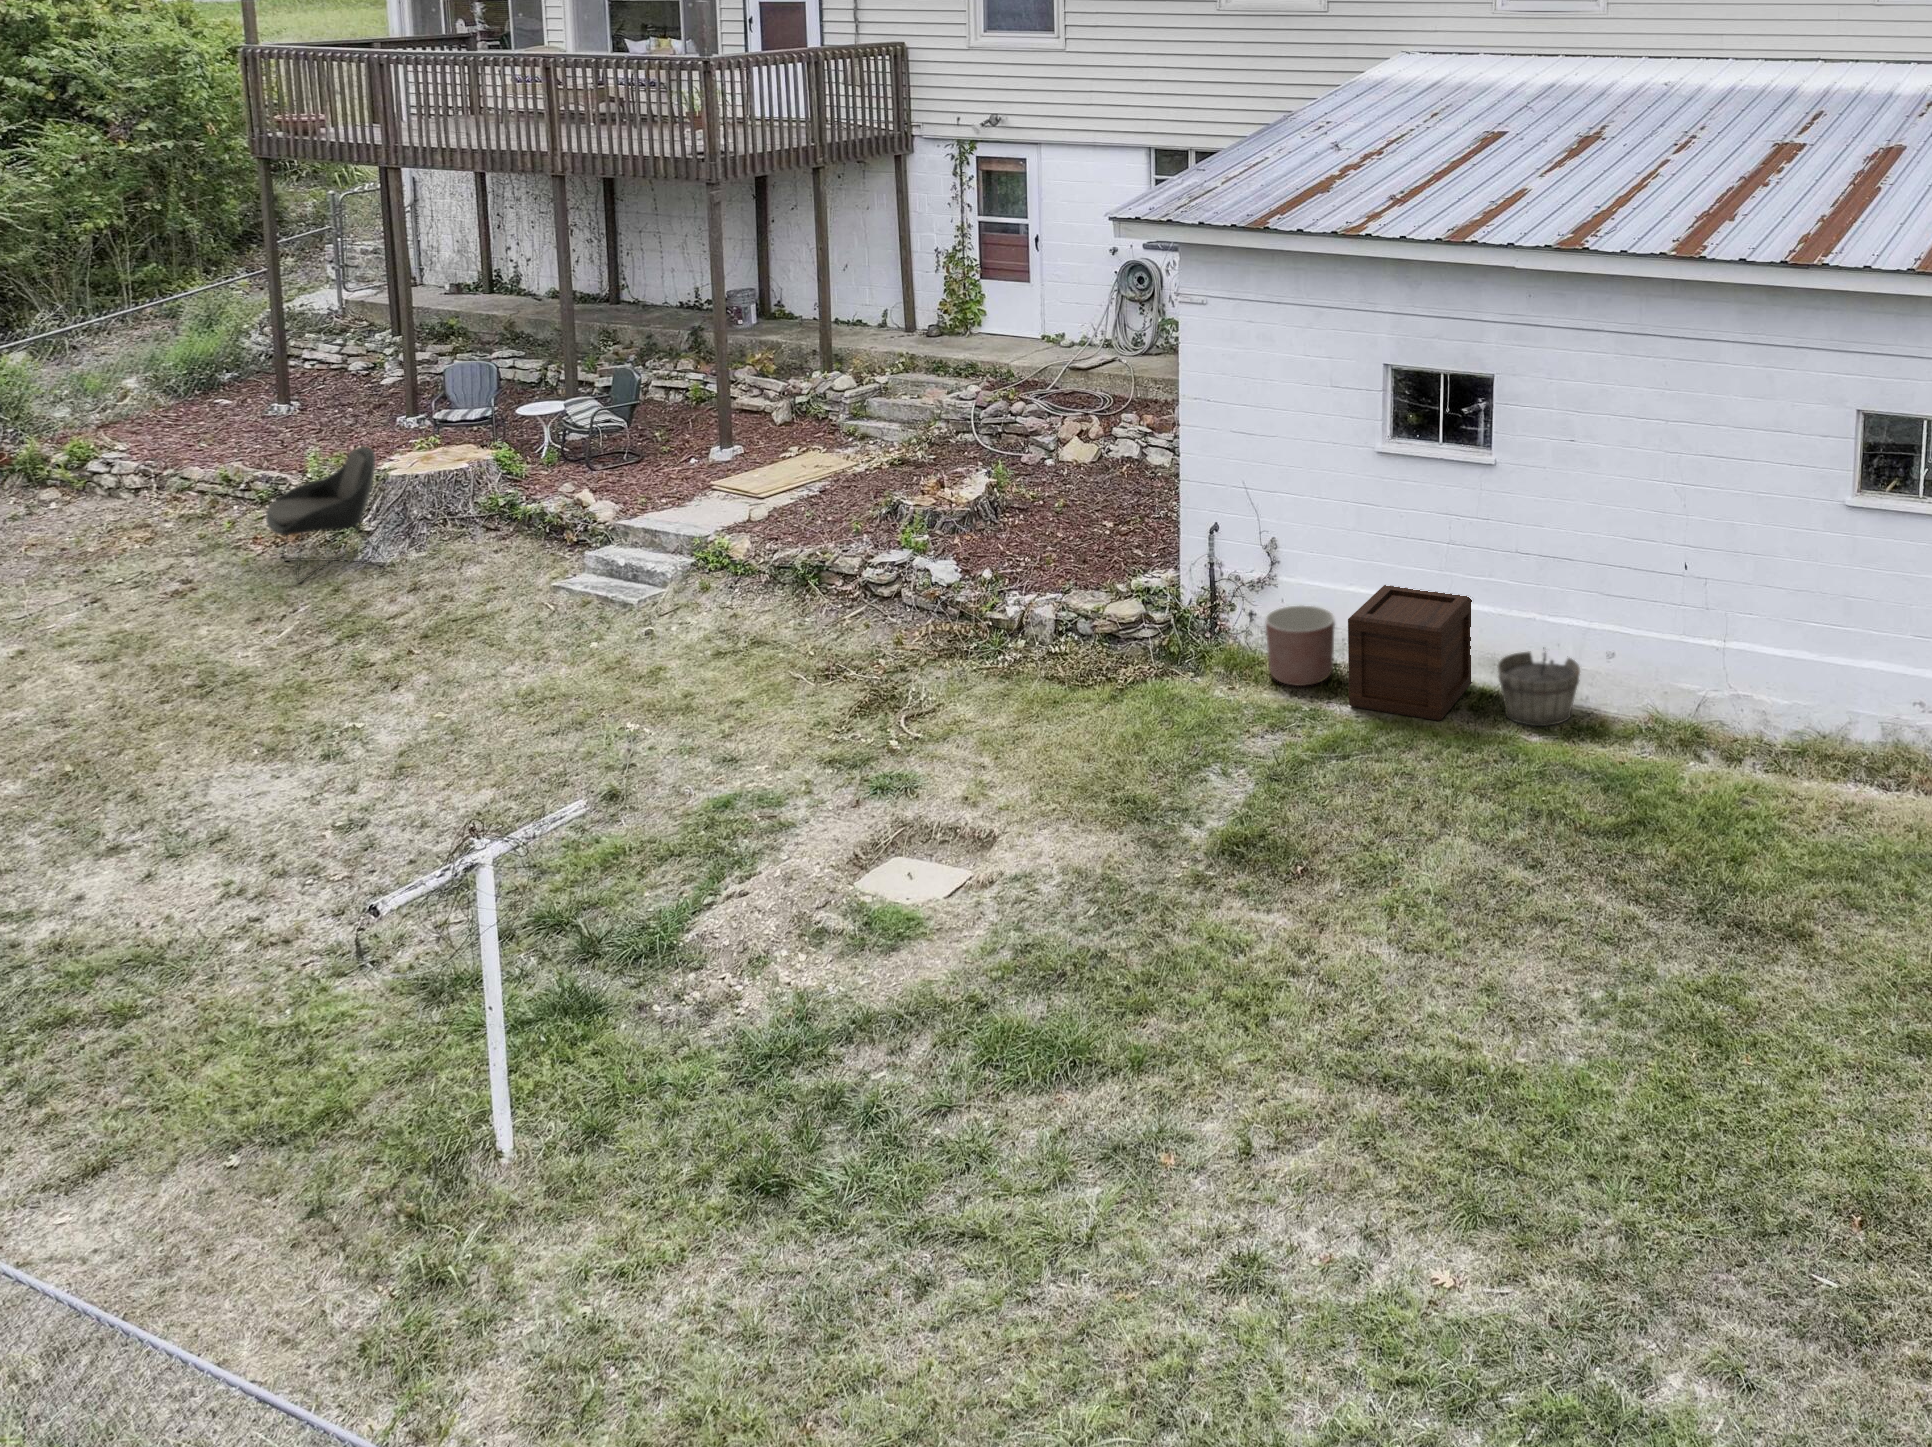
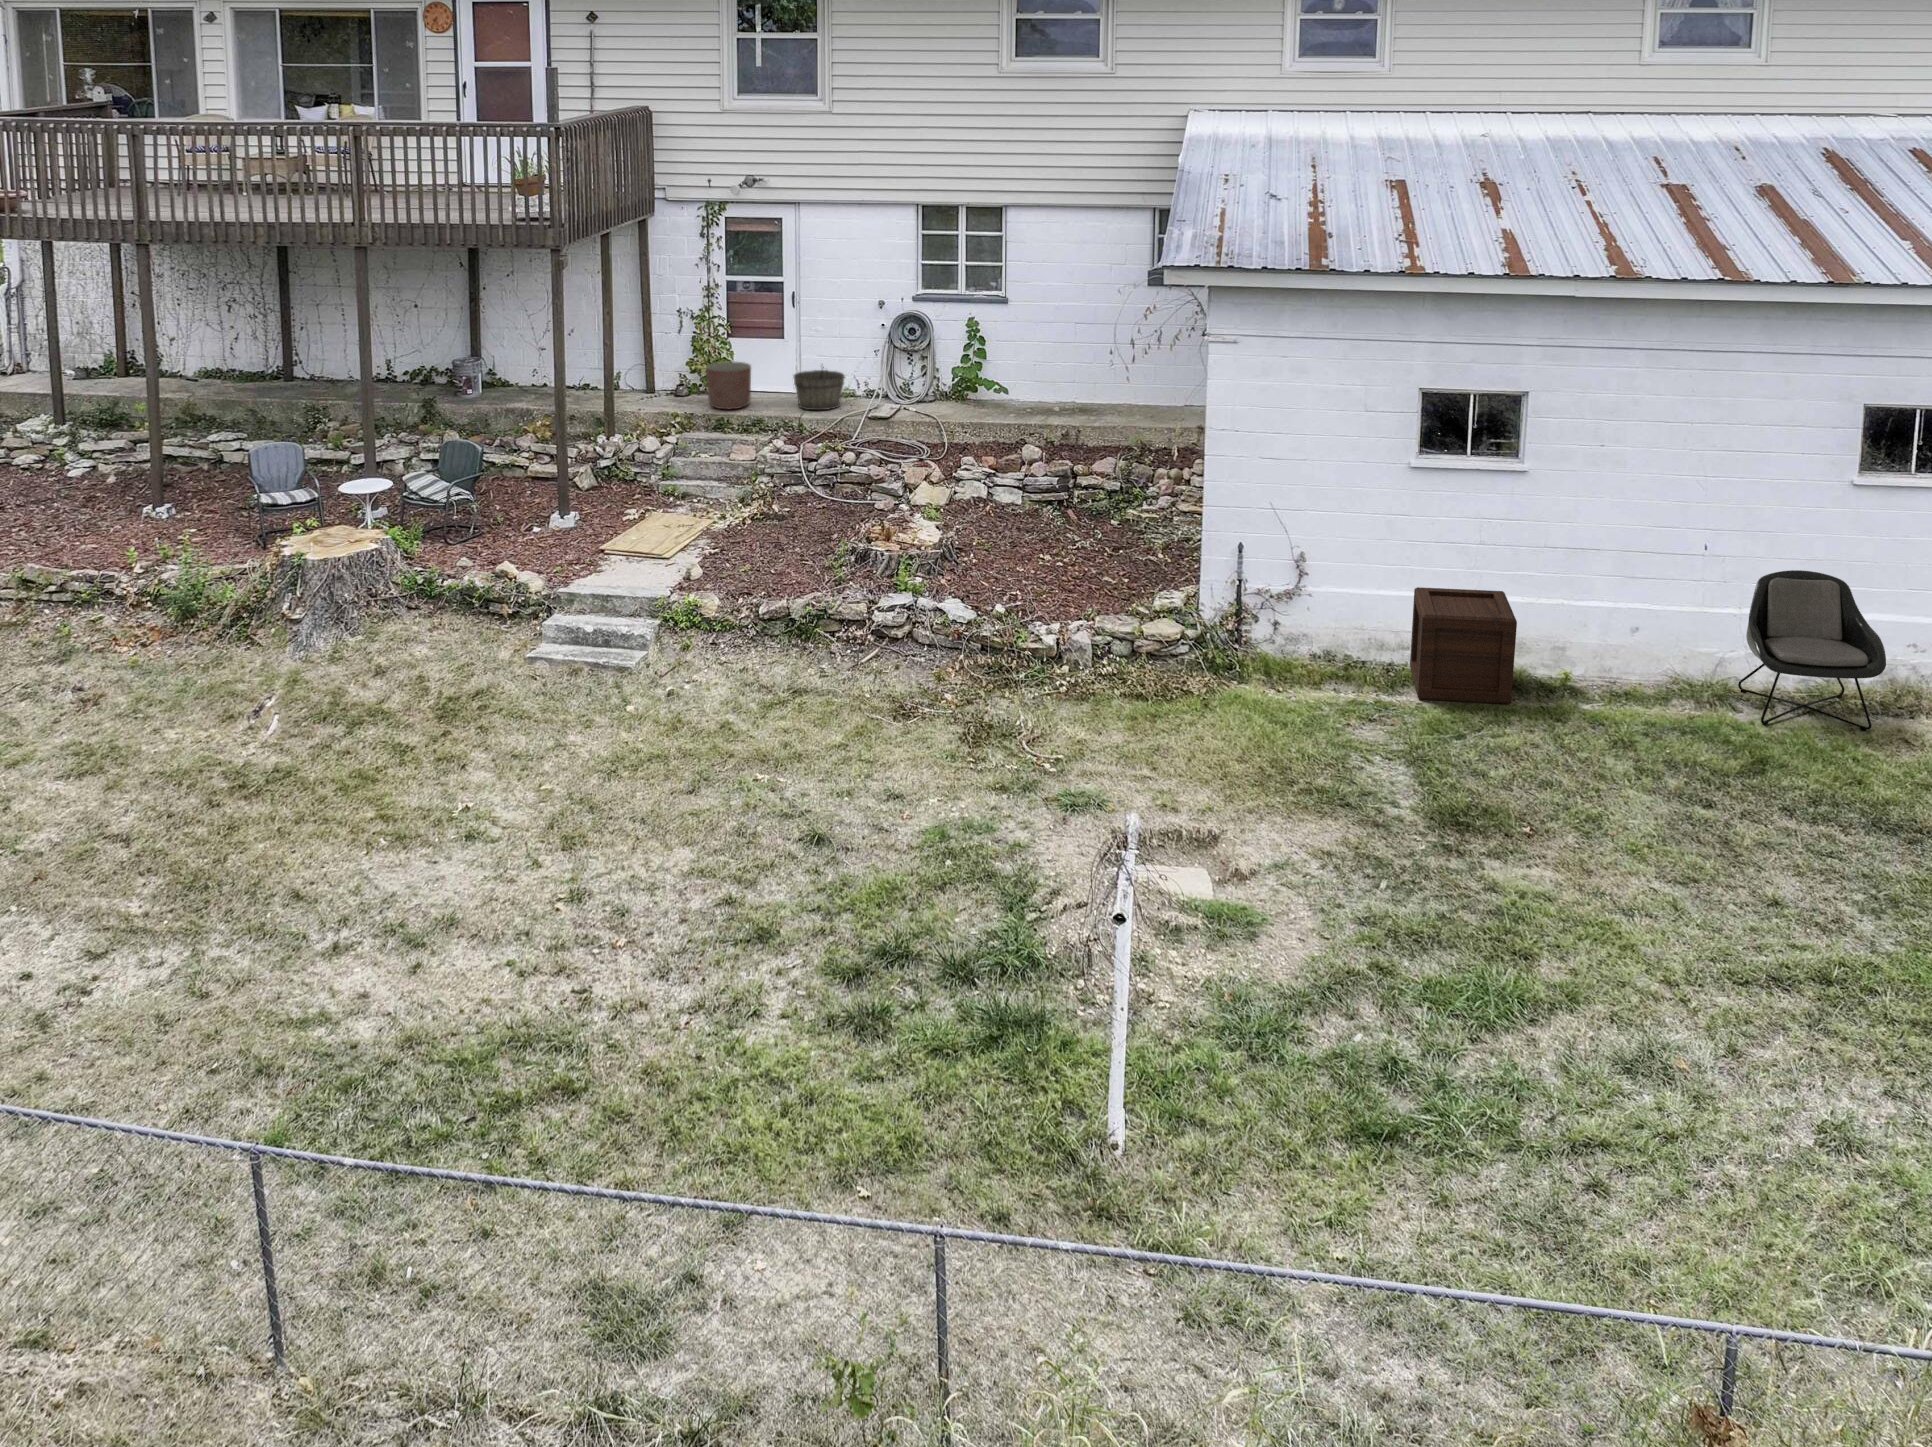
lounge chair: present [266,447,385,583] -> present [1738,570,1886,731]
planter: present [1266,605,1335,686] -> present [706,361,751,409]
wooden bucket: present [1497,648,1580,726] -> present [794,367,845,410]

